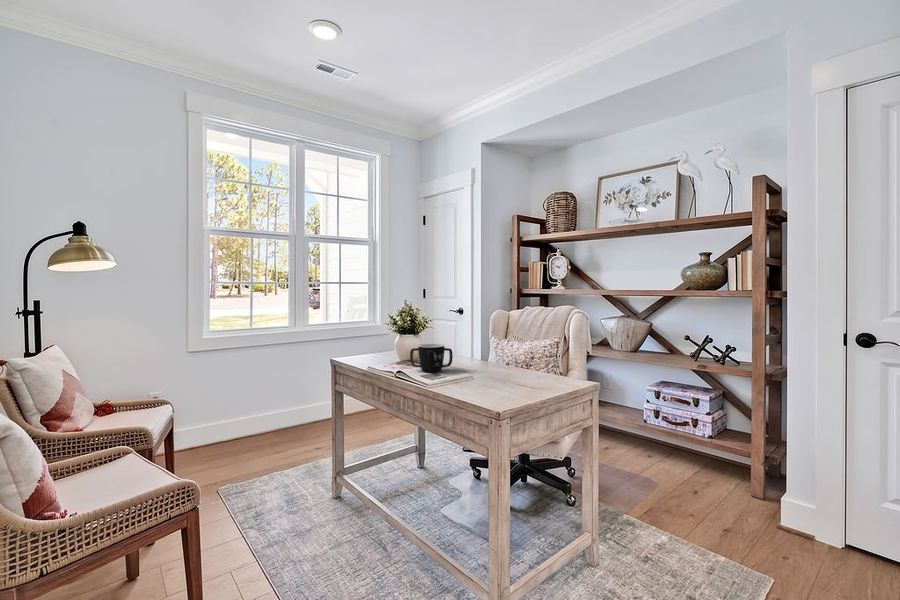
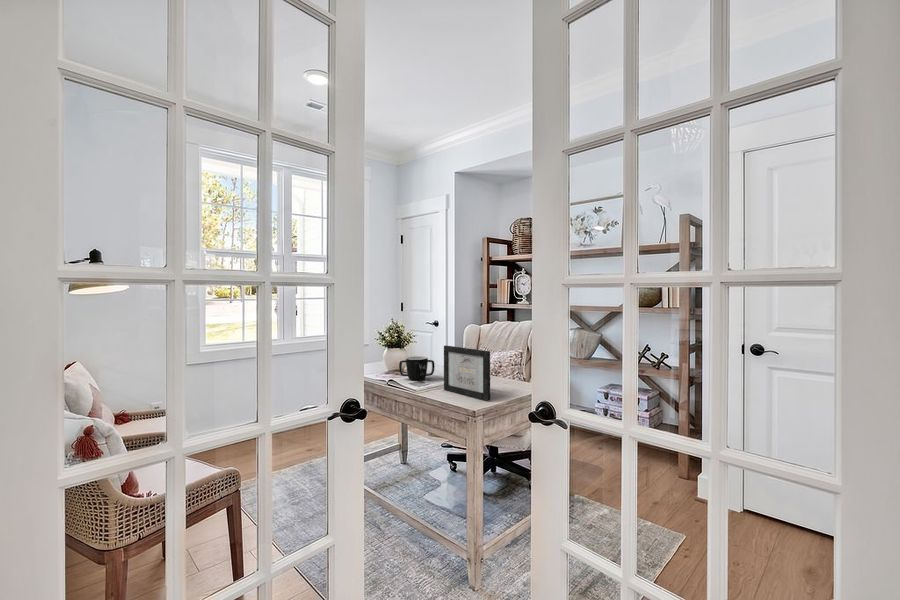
picture frame: none [462,330,520,399] -> present [444,346,490,400]

